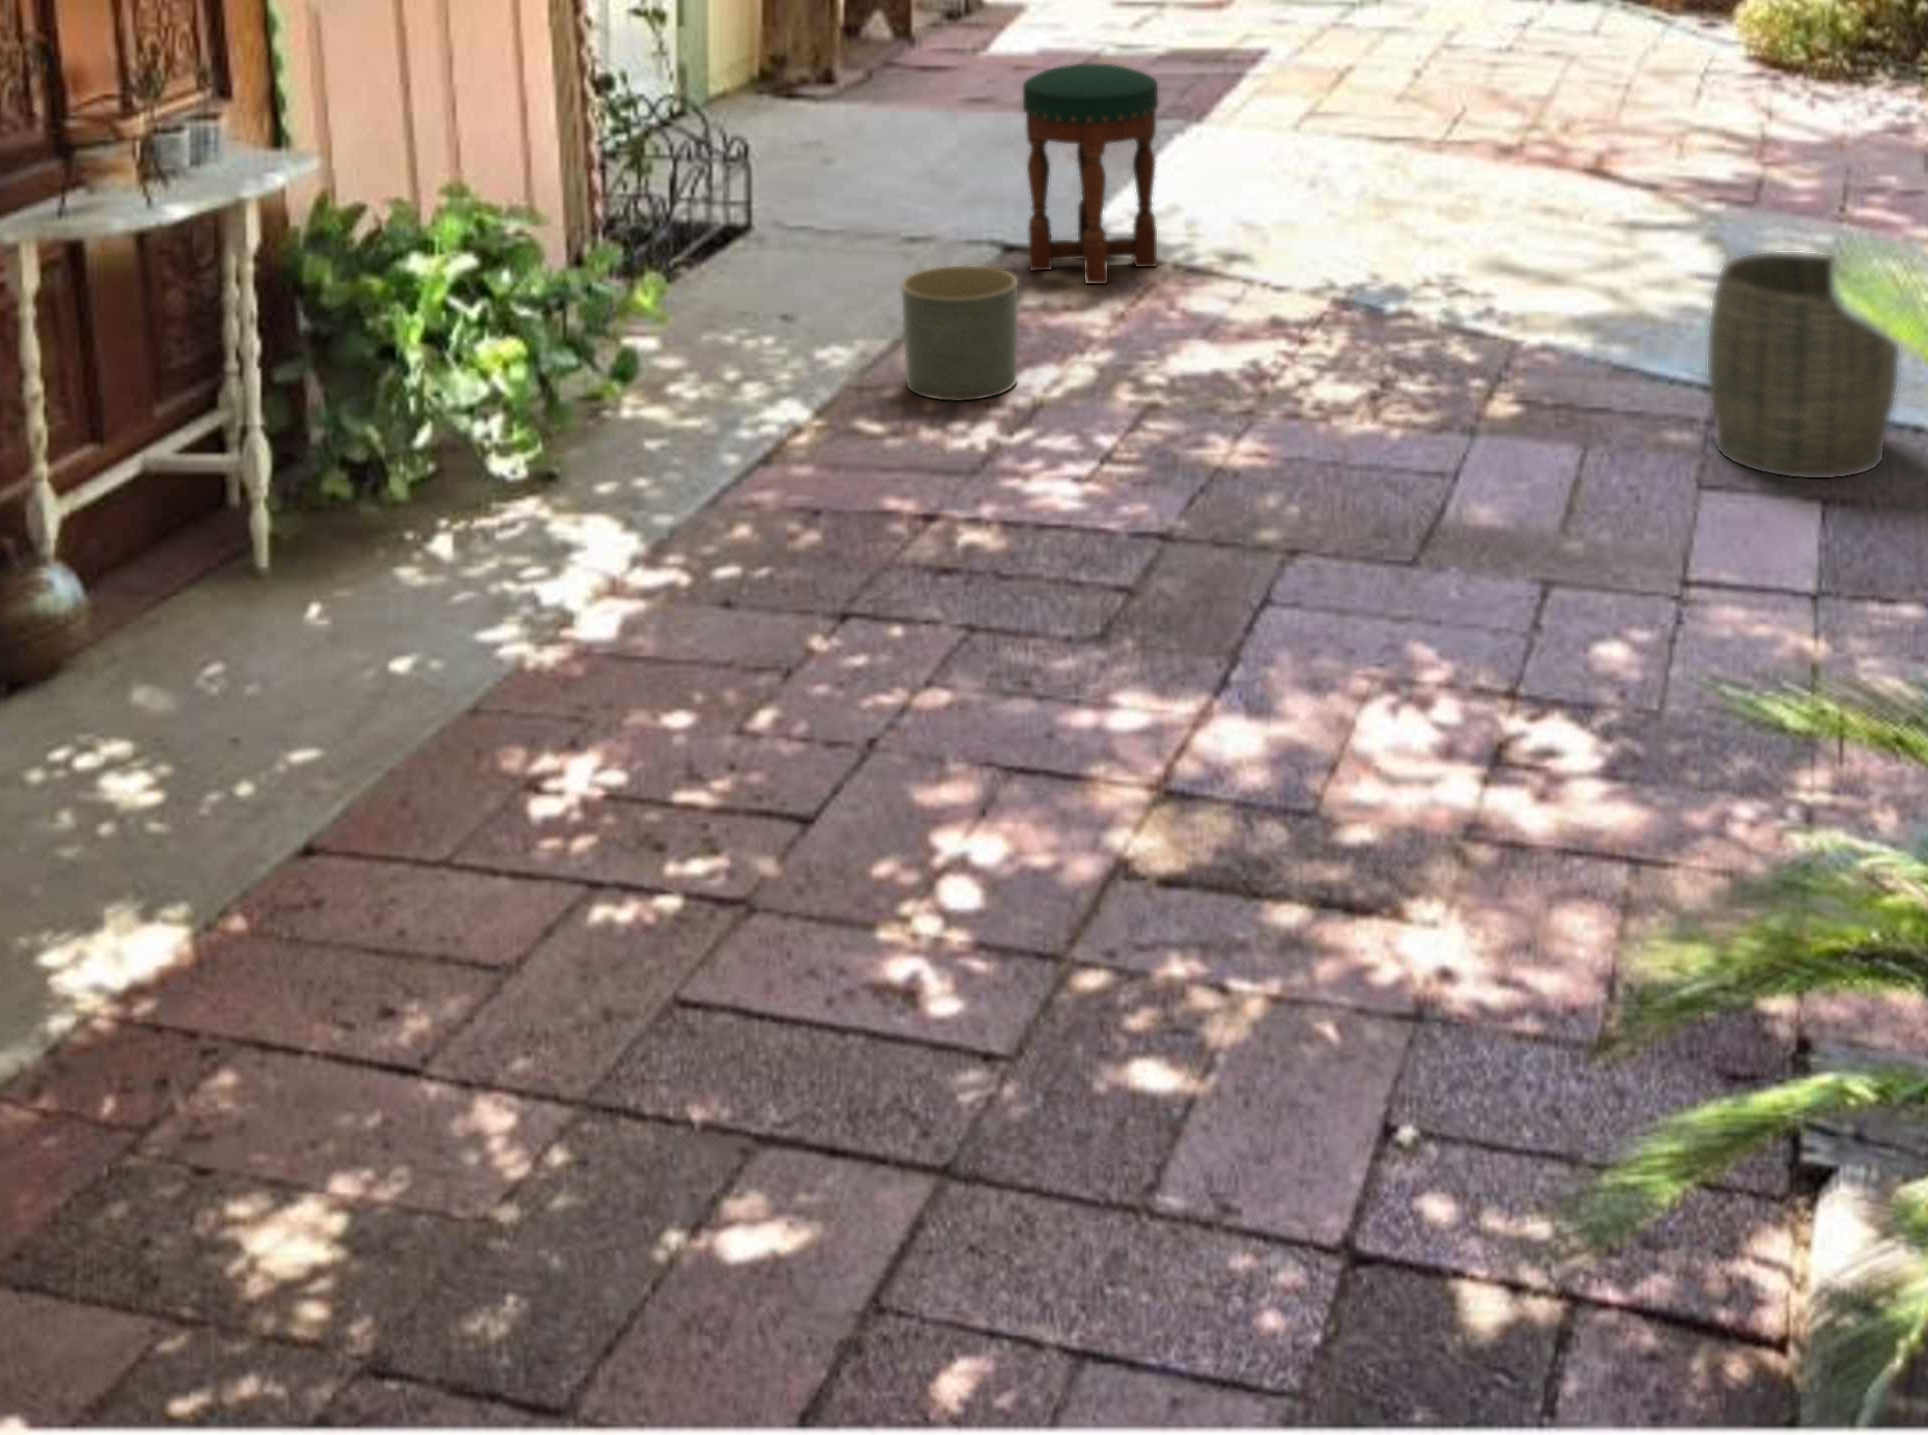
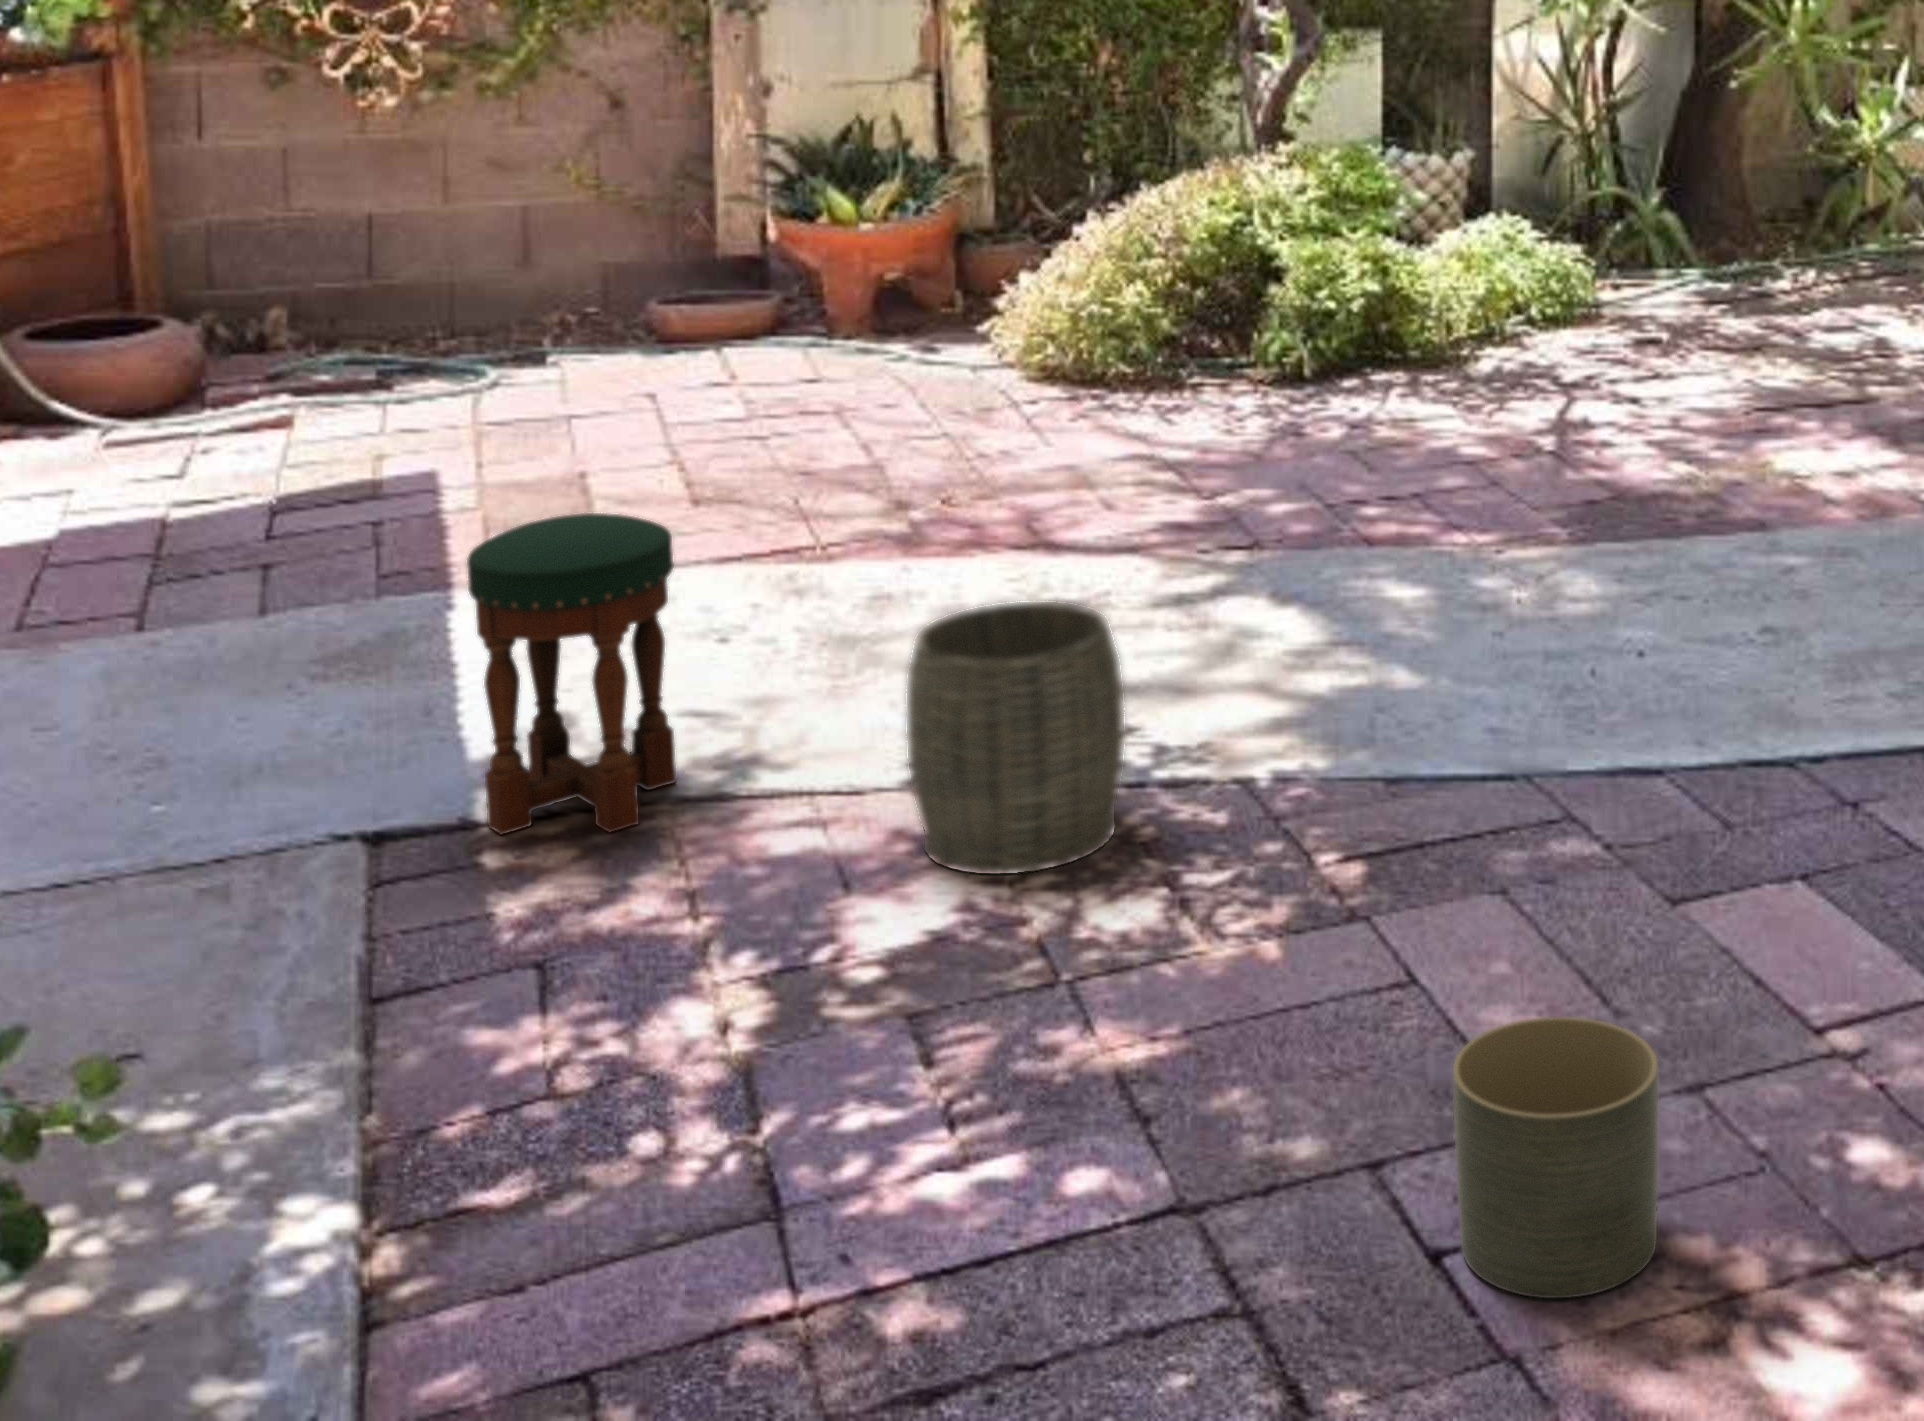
woven basket: present [1708,252,1899,478] -> present [906,602,1125,874]
planter: present [901,265,1018,400] -> present [1453,1017,1659,1298]

